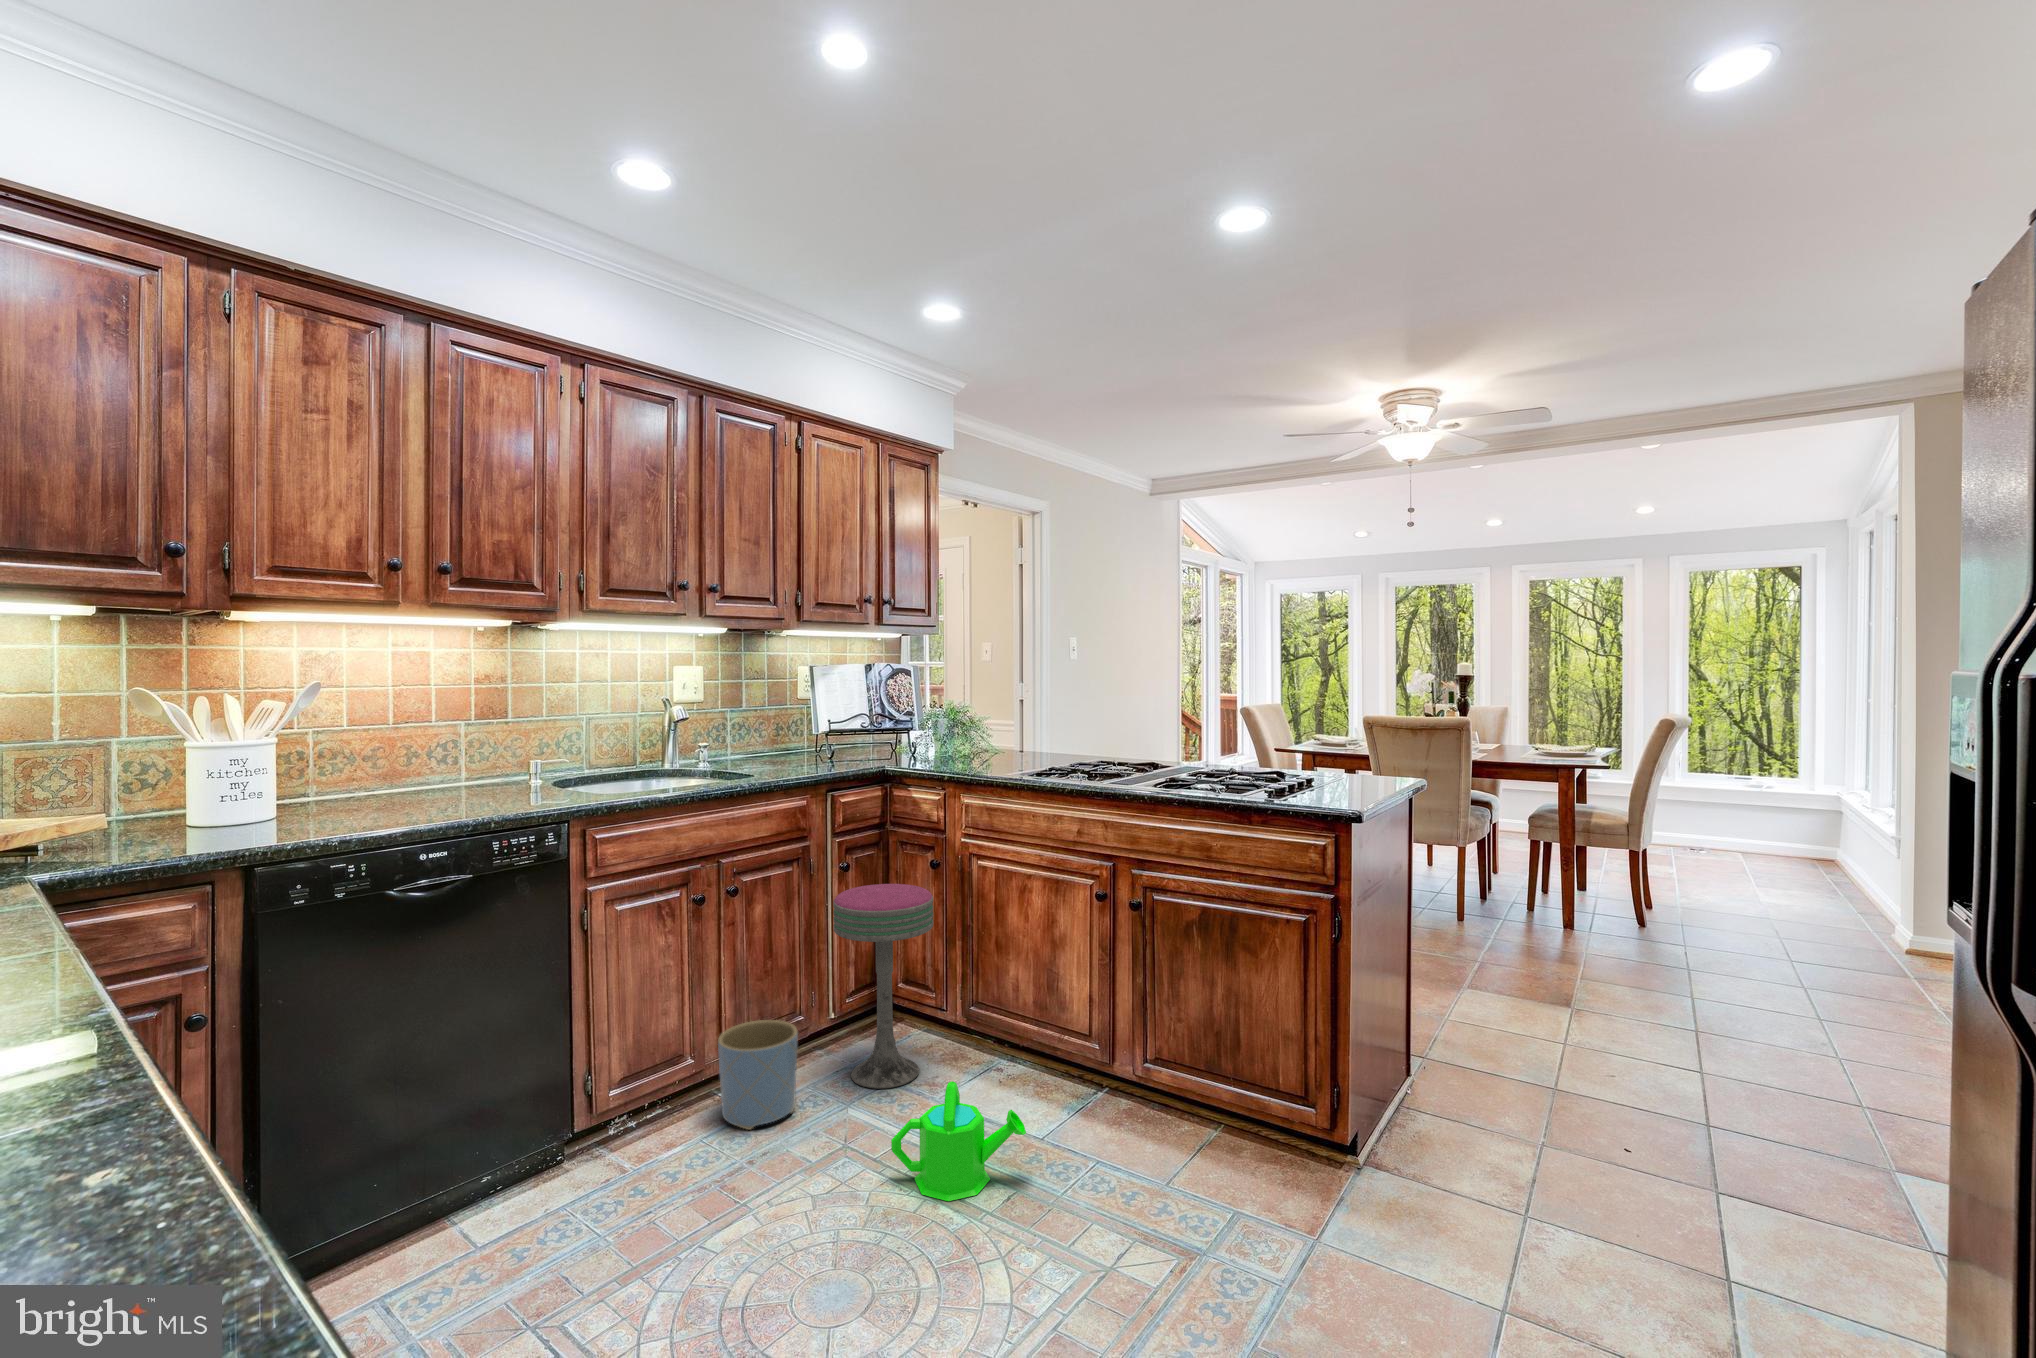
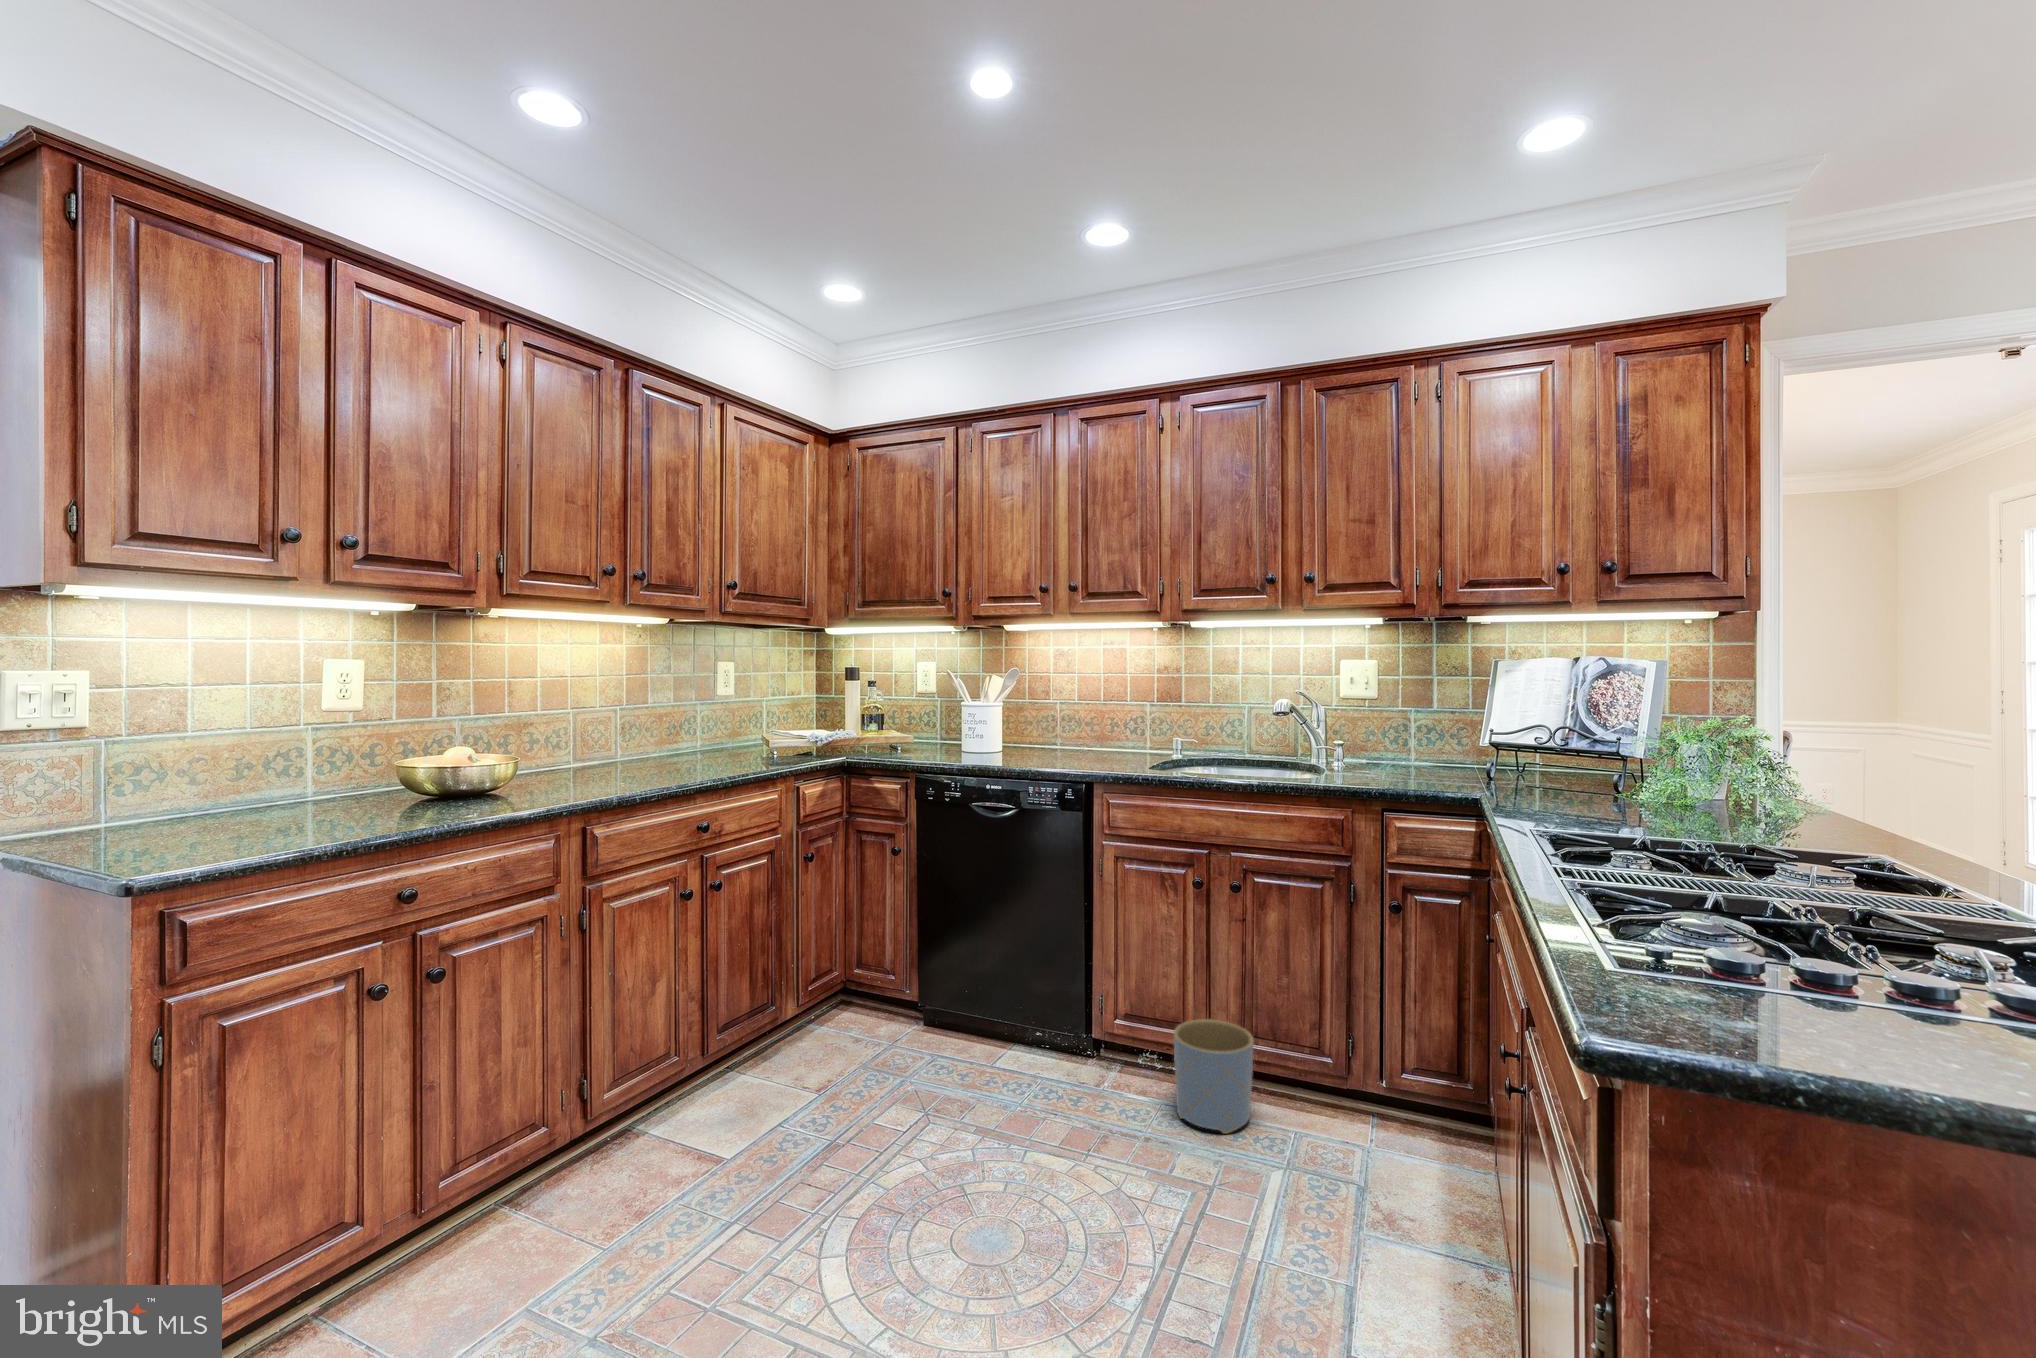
bar stool: present [833,884,934,1089] -> none [1294,930,1429,1201]
watering can: present [891,1081,1026,1201] -> none [1118,1159,1207,1310]

